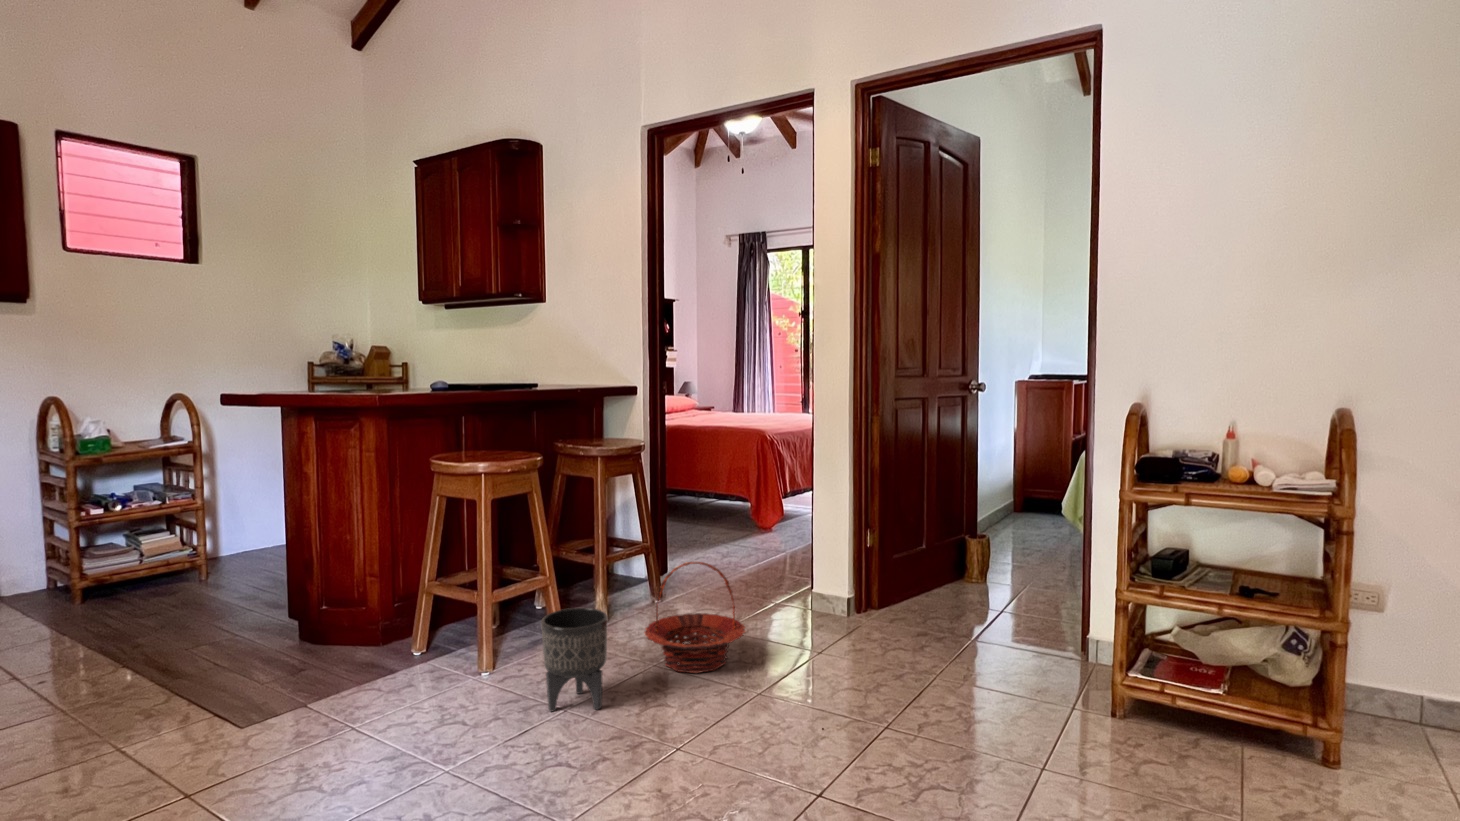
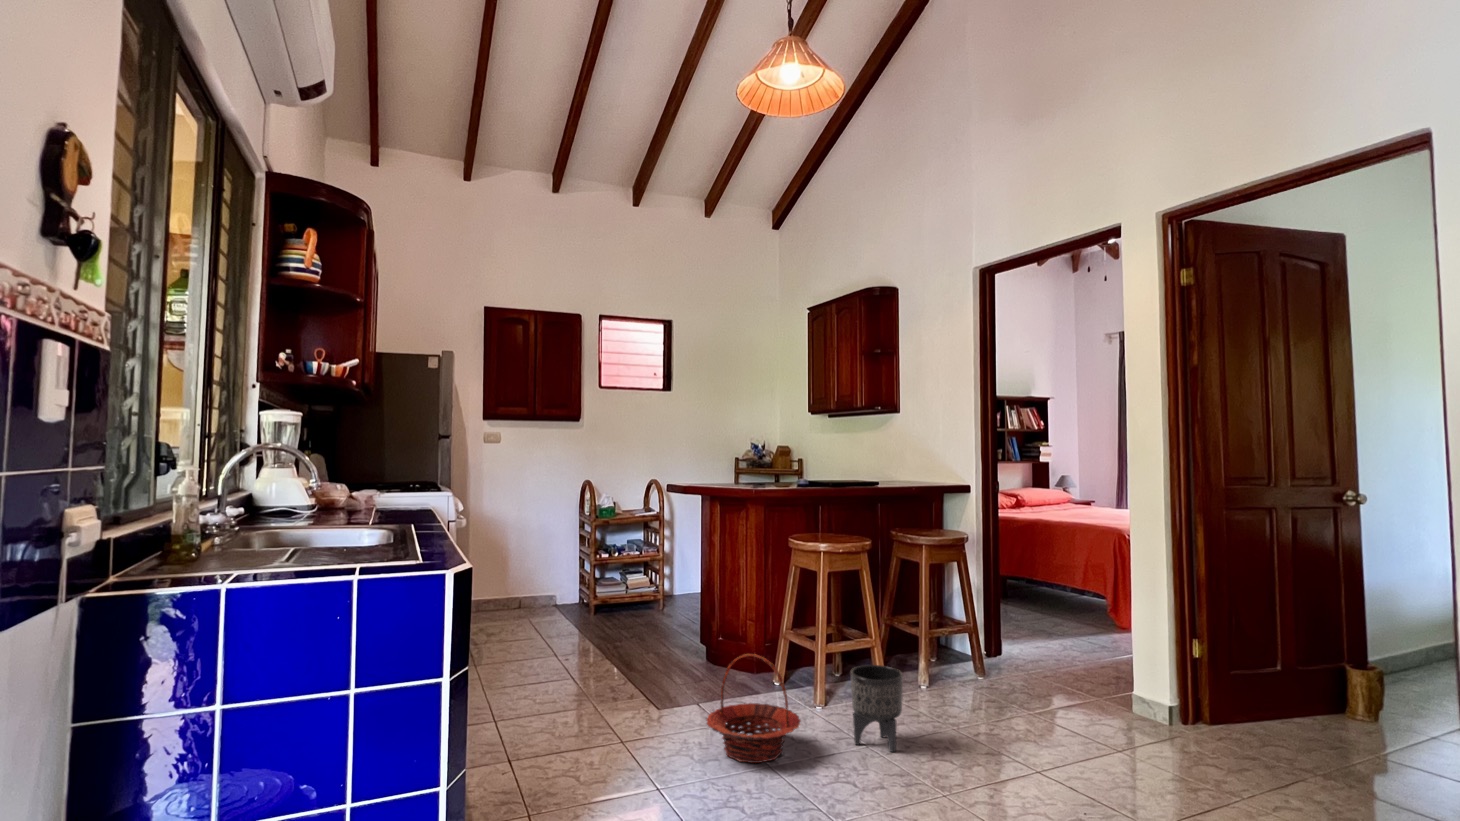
basket: present [645,562,745,673] -> present [707,654,801,763]

